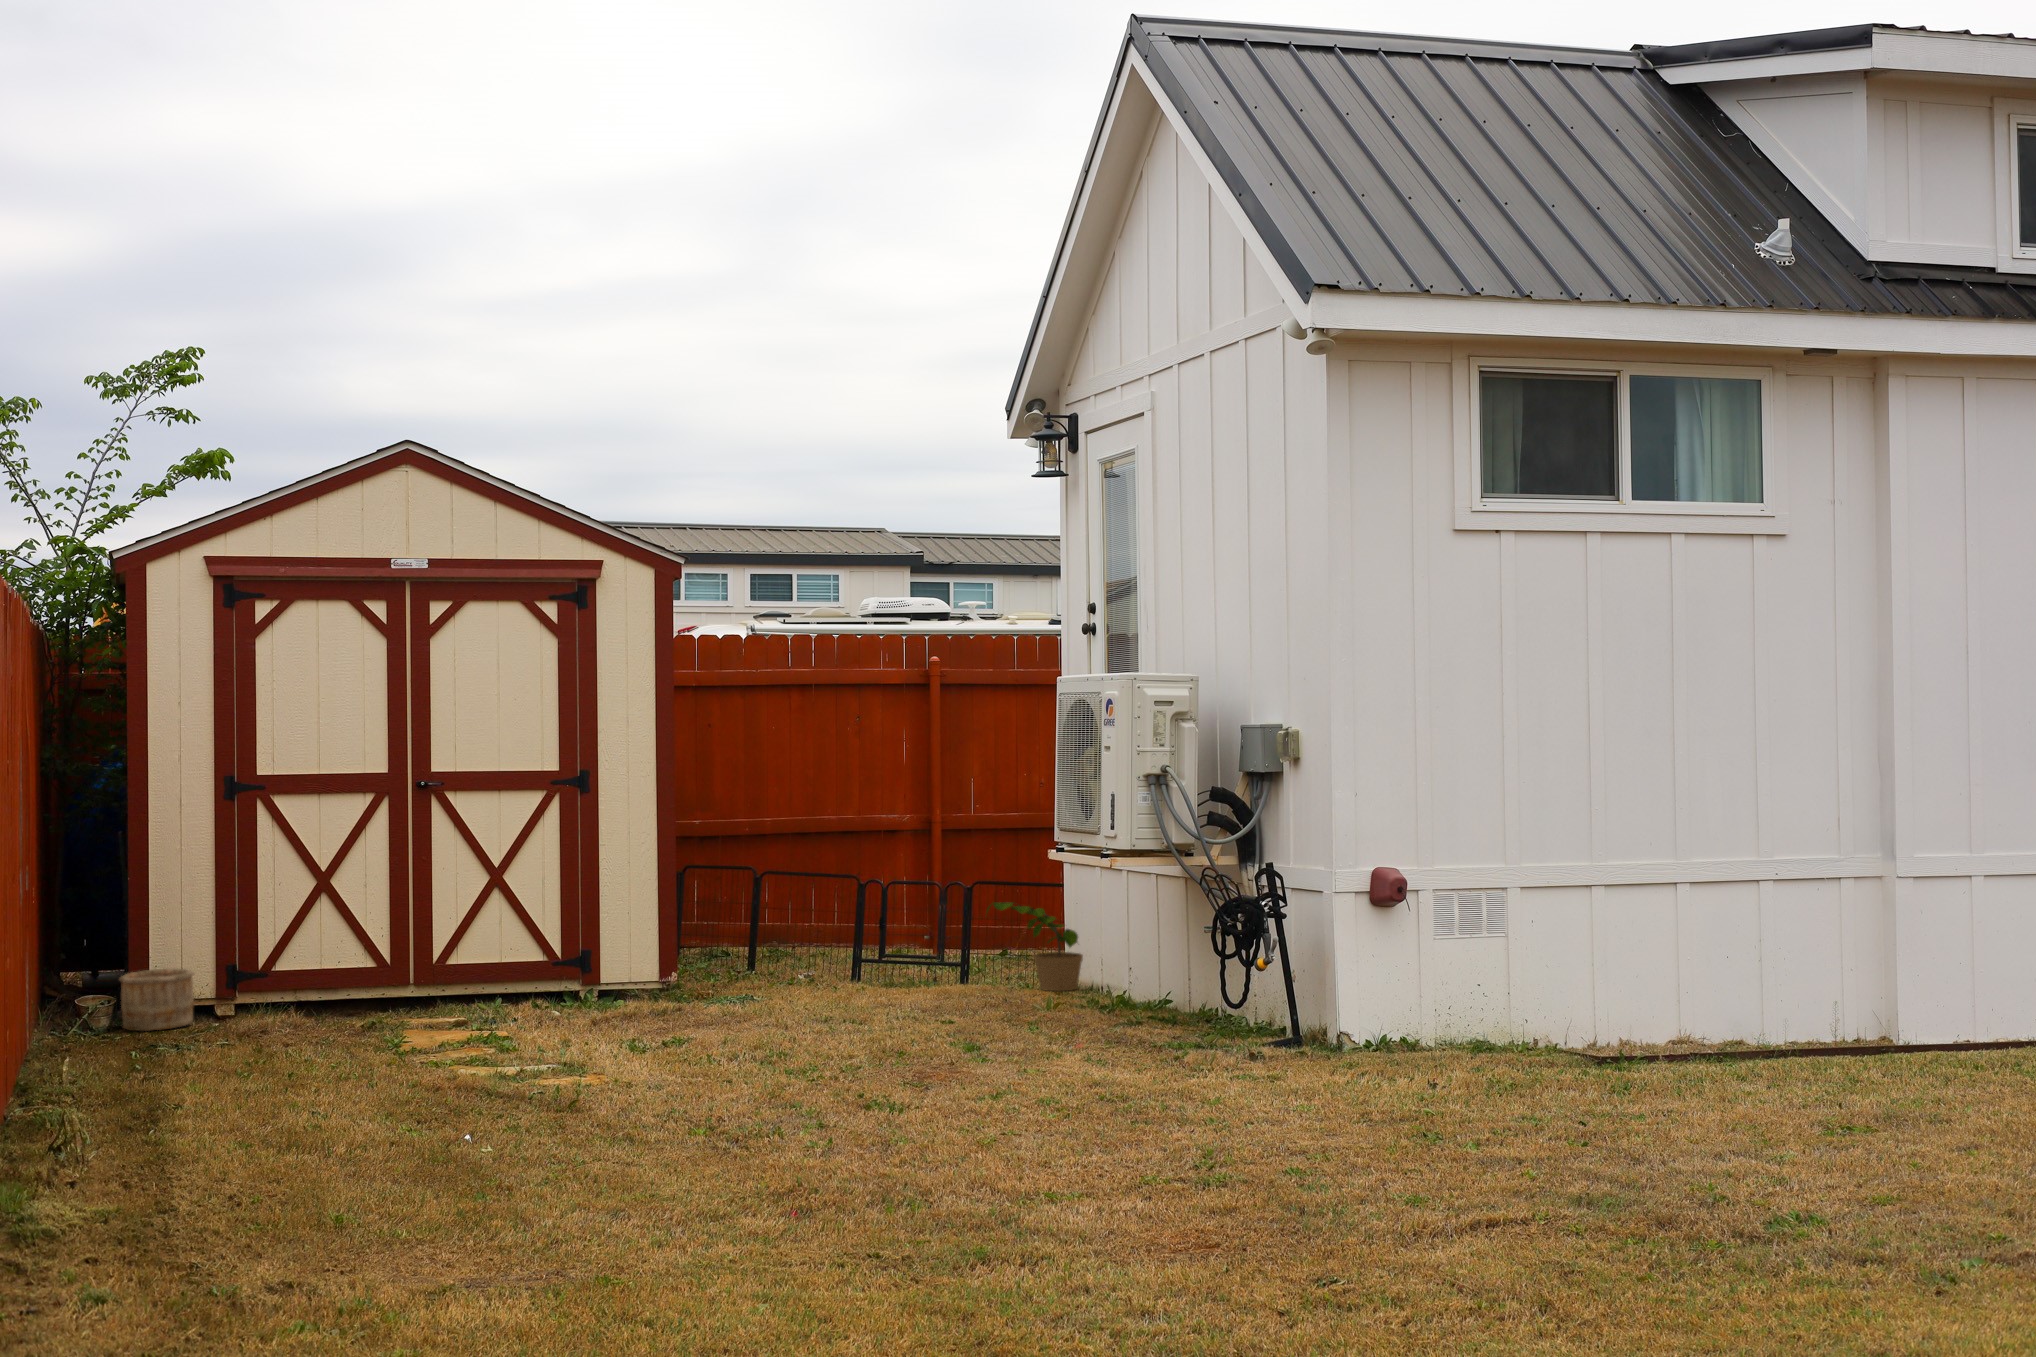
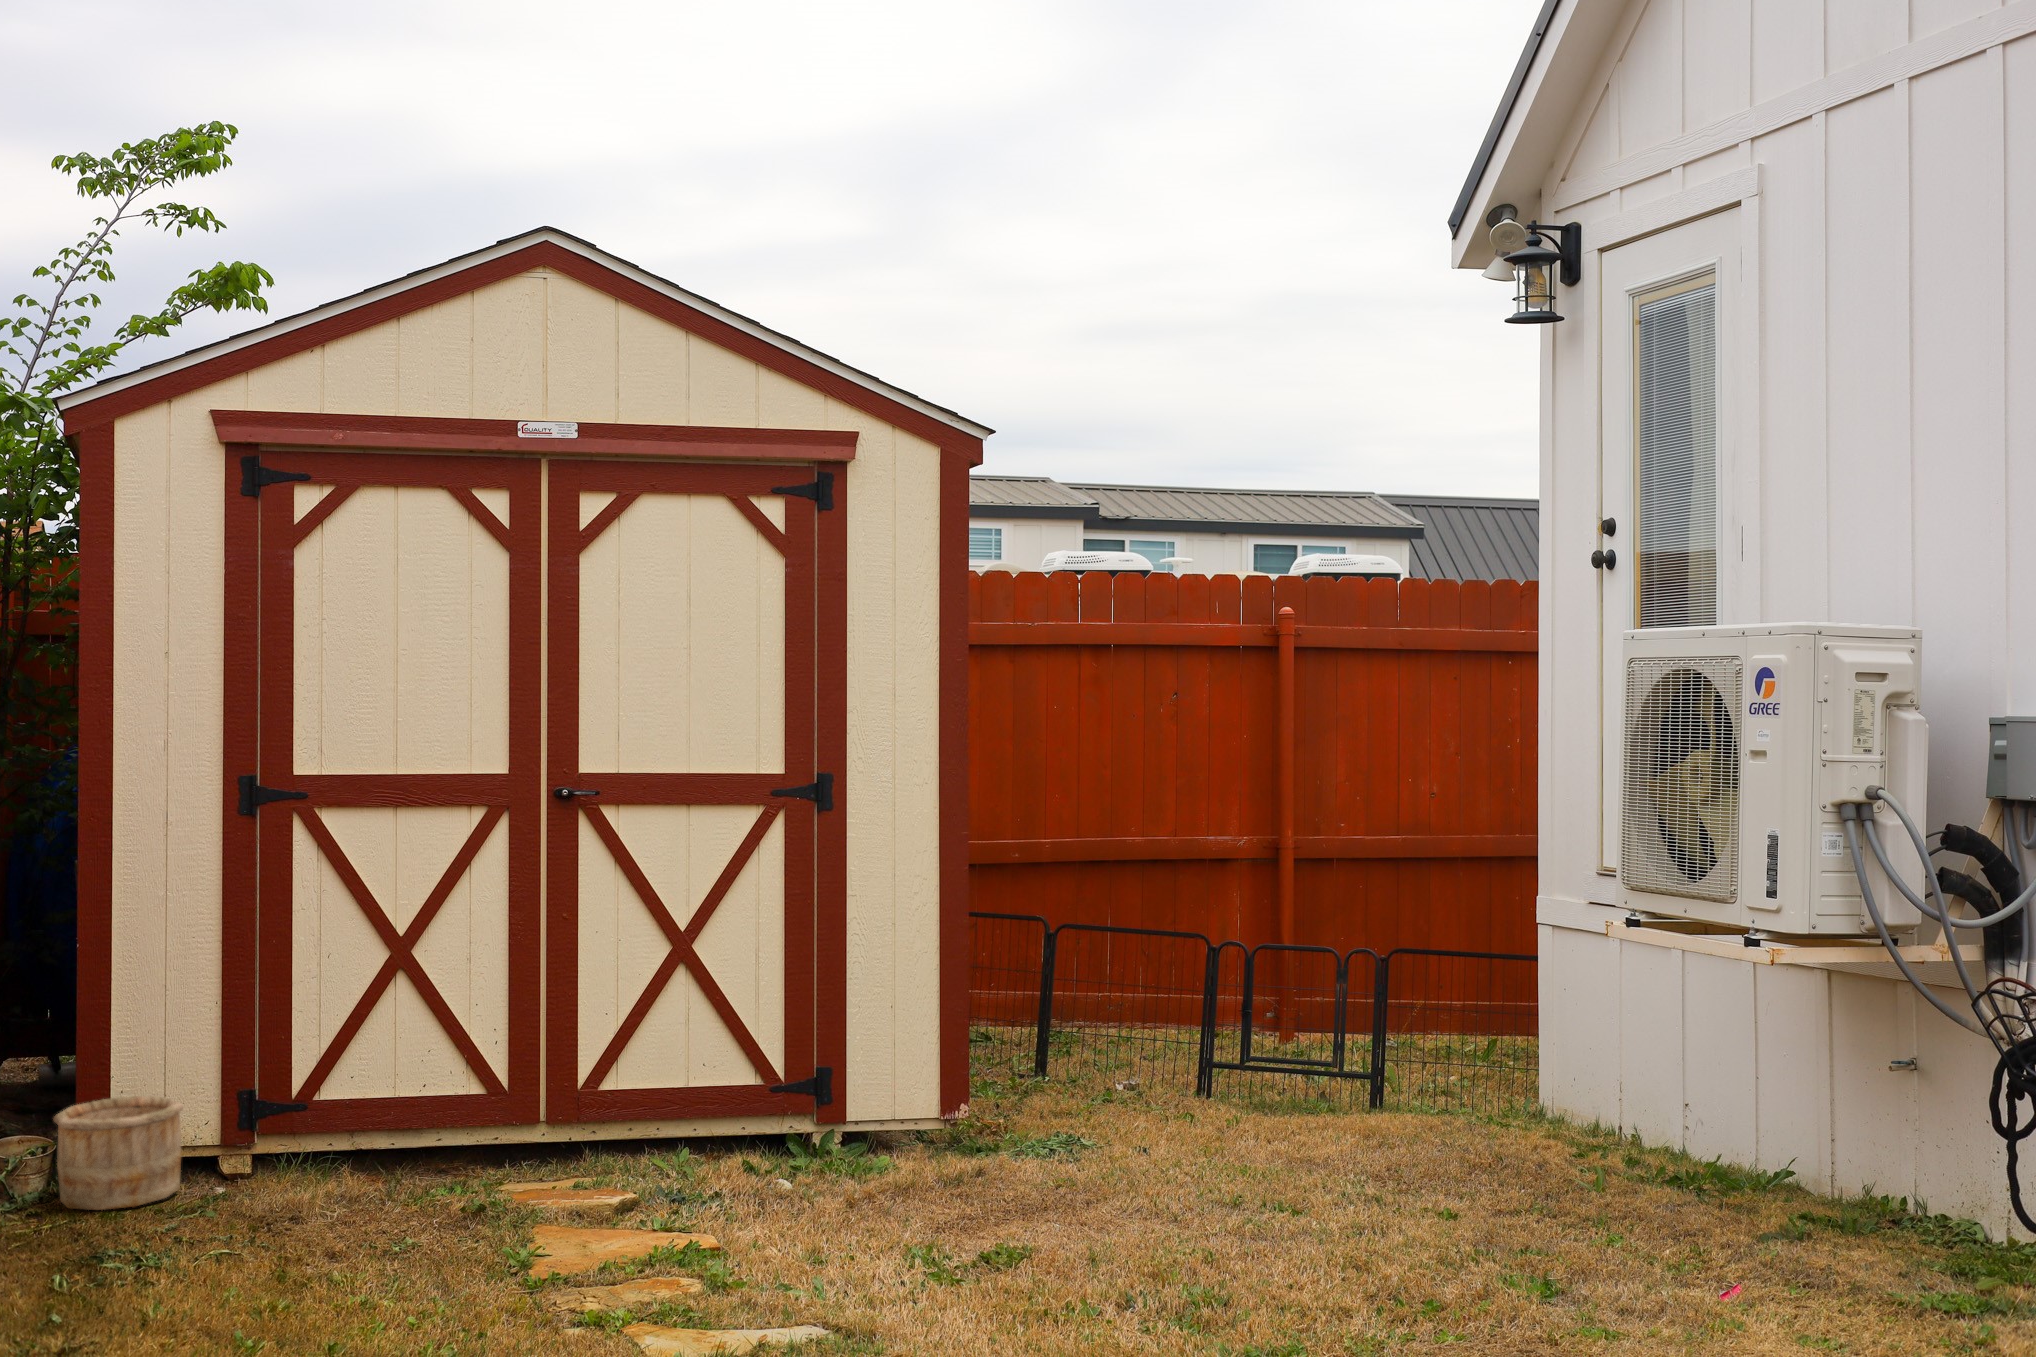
potted plant: present [986,902,1083,991] -> none [1445,992,1600,1137]

